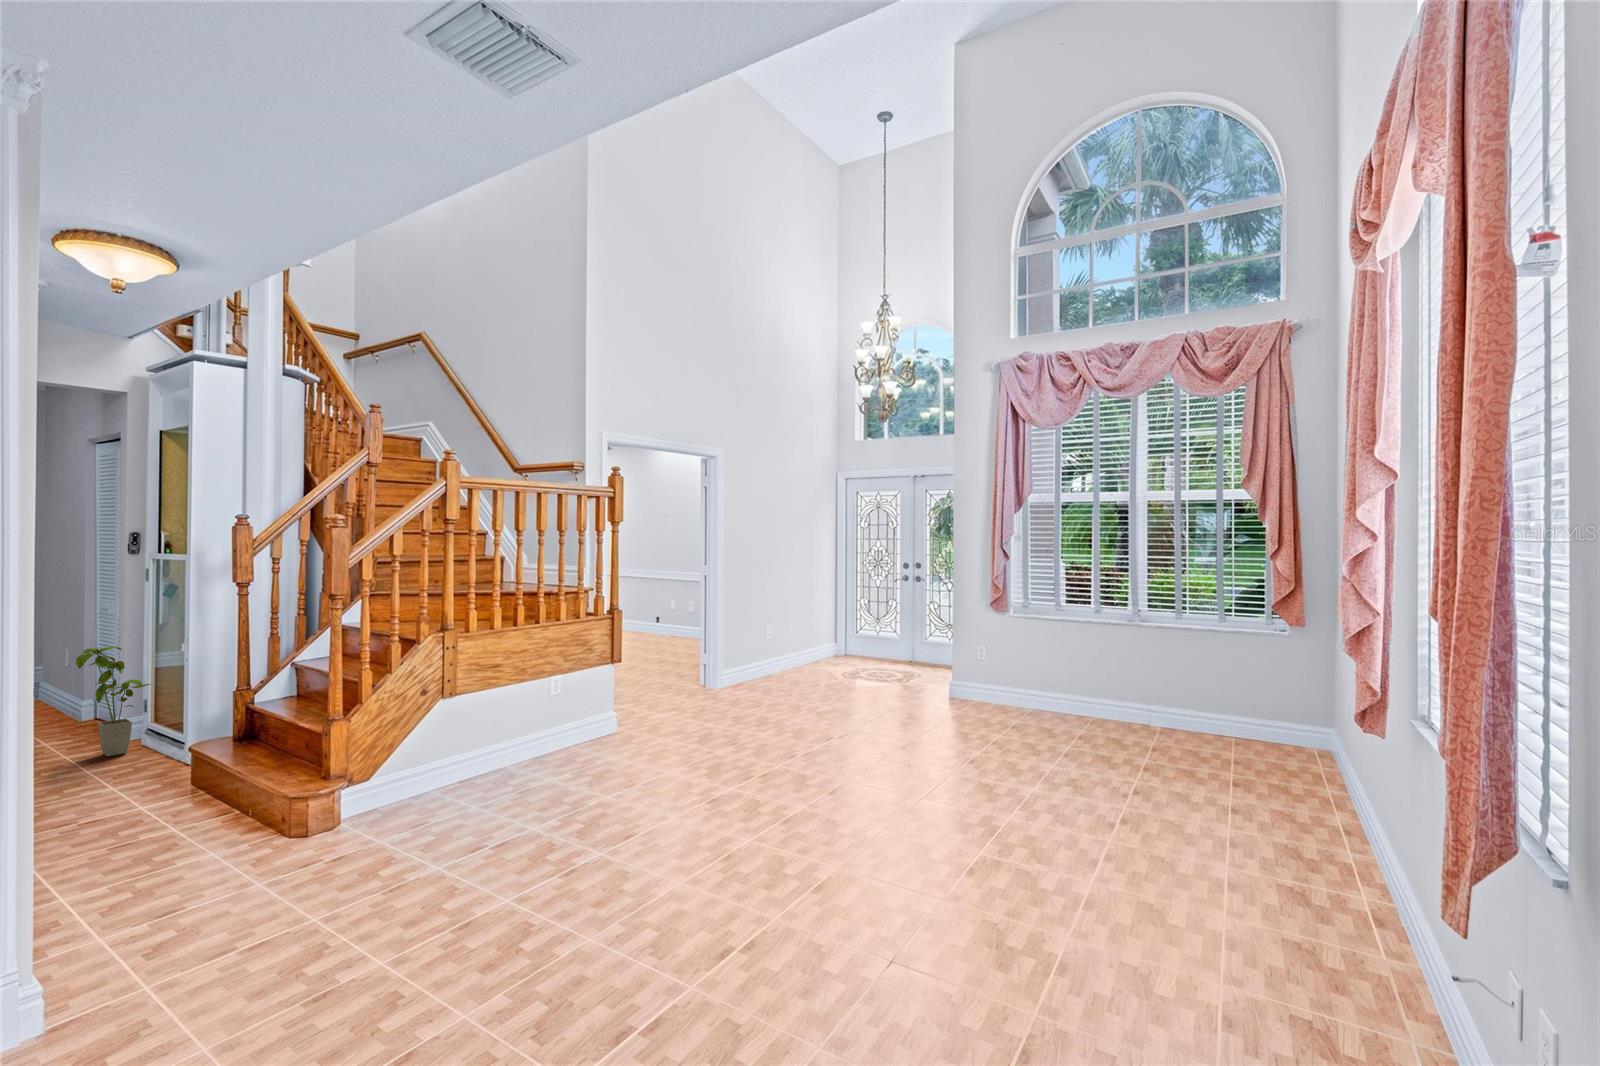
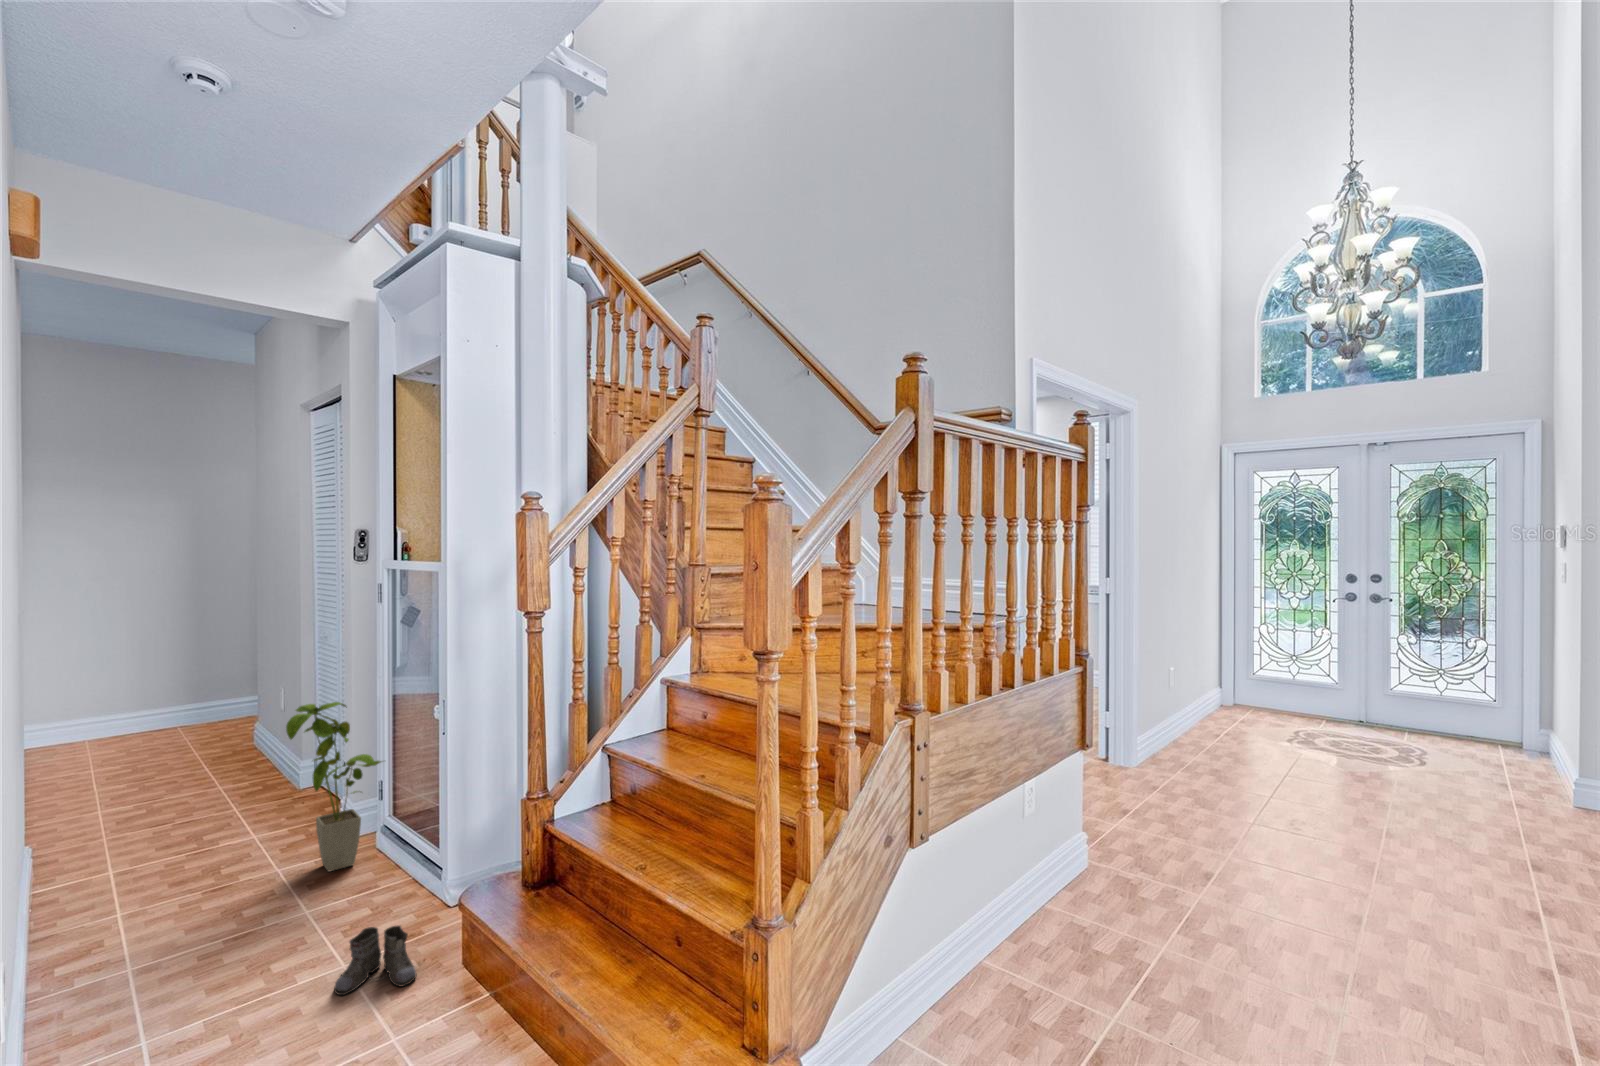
boots: none [109,764,169,797] -> present [334,925,417,995]

